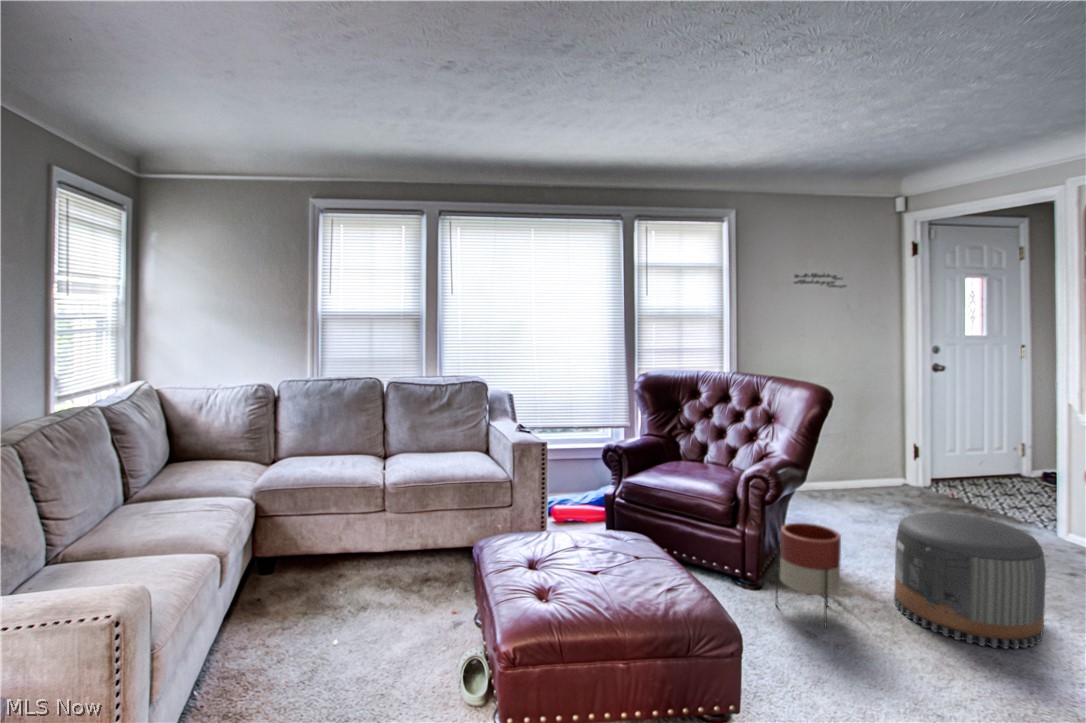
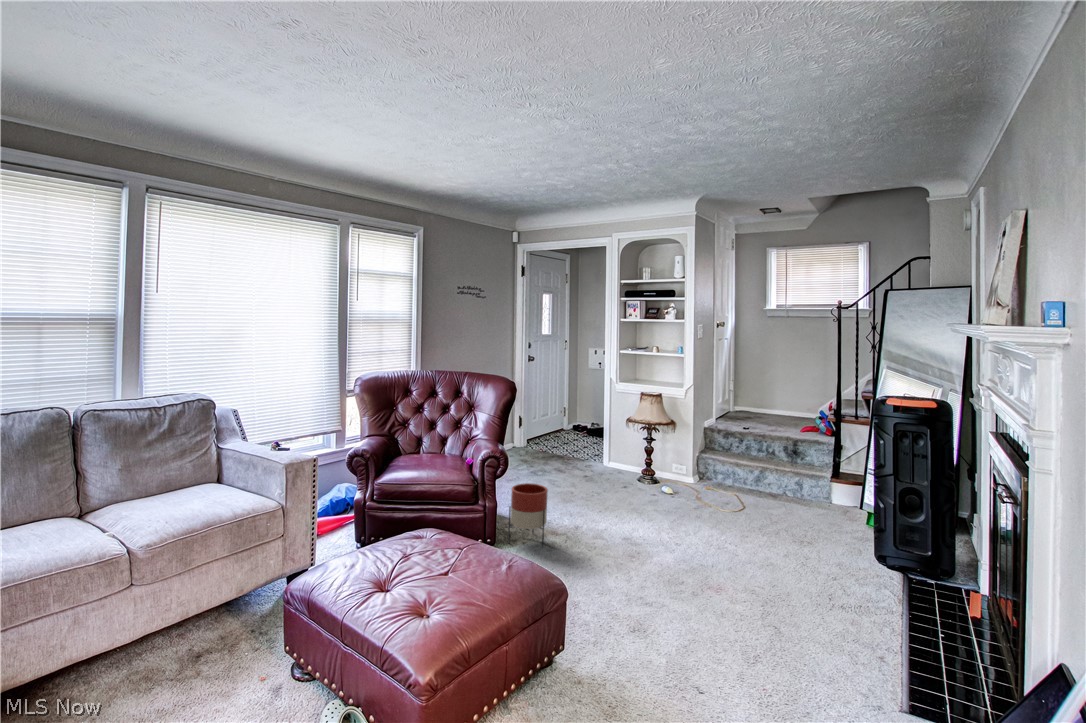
pouf: present [894,512,1046,649] -> none [560,461,631,533]

